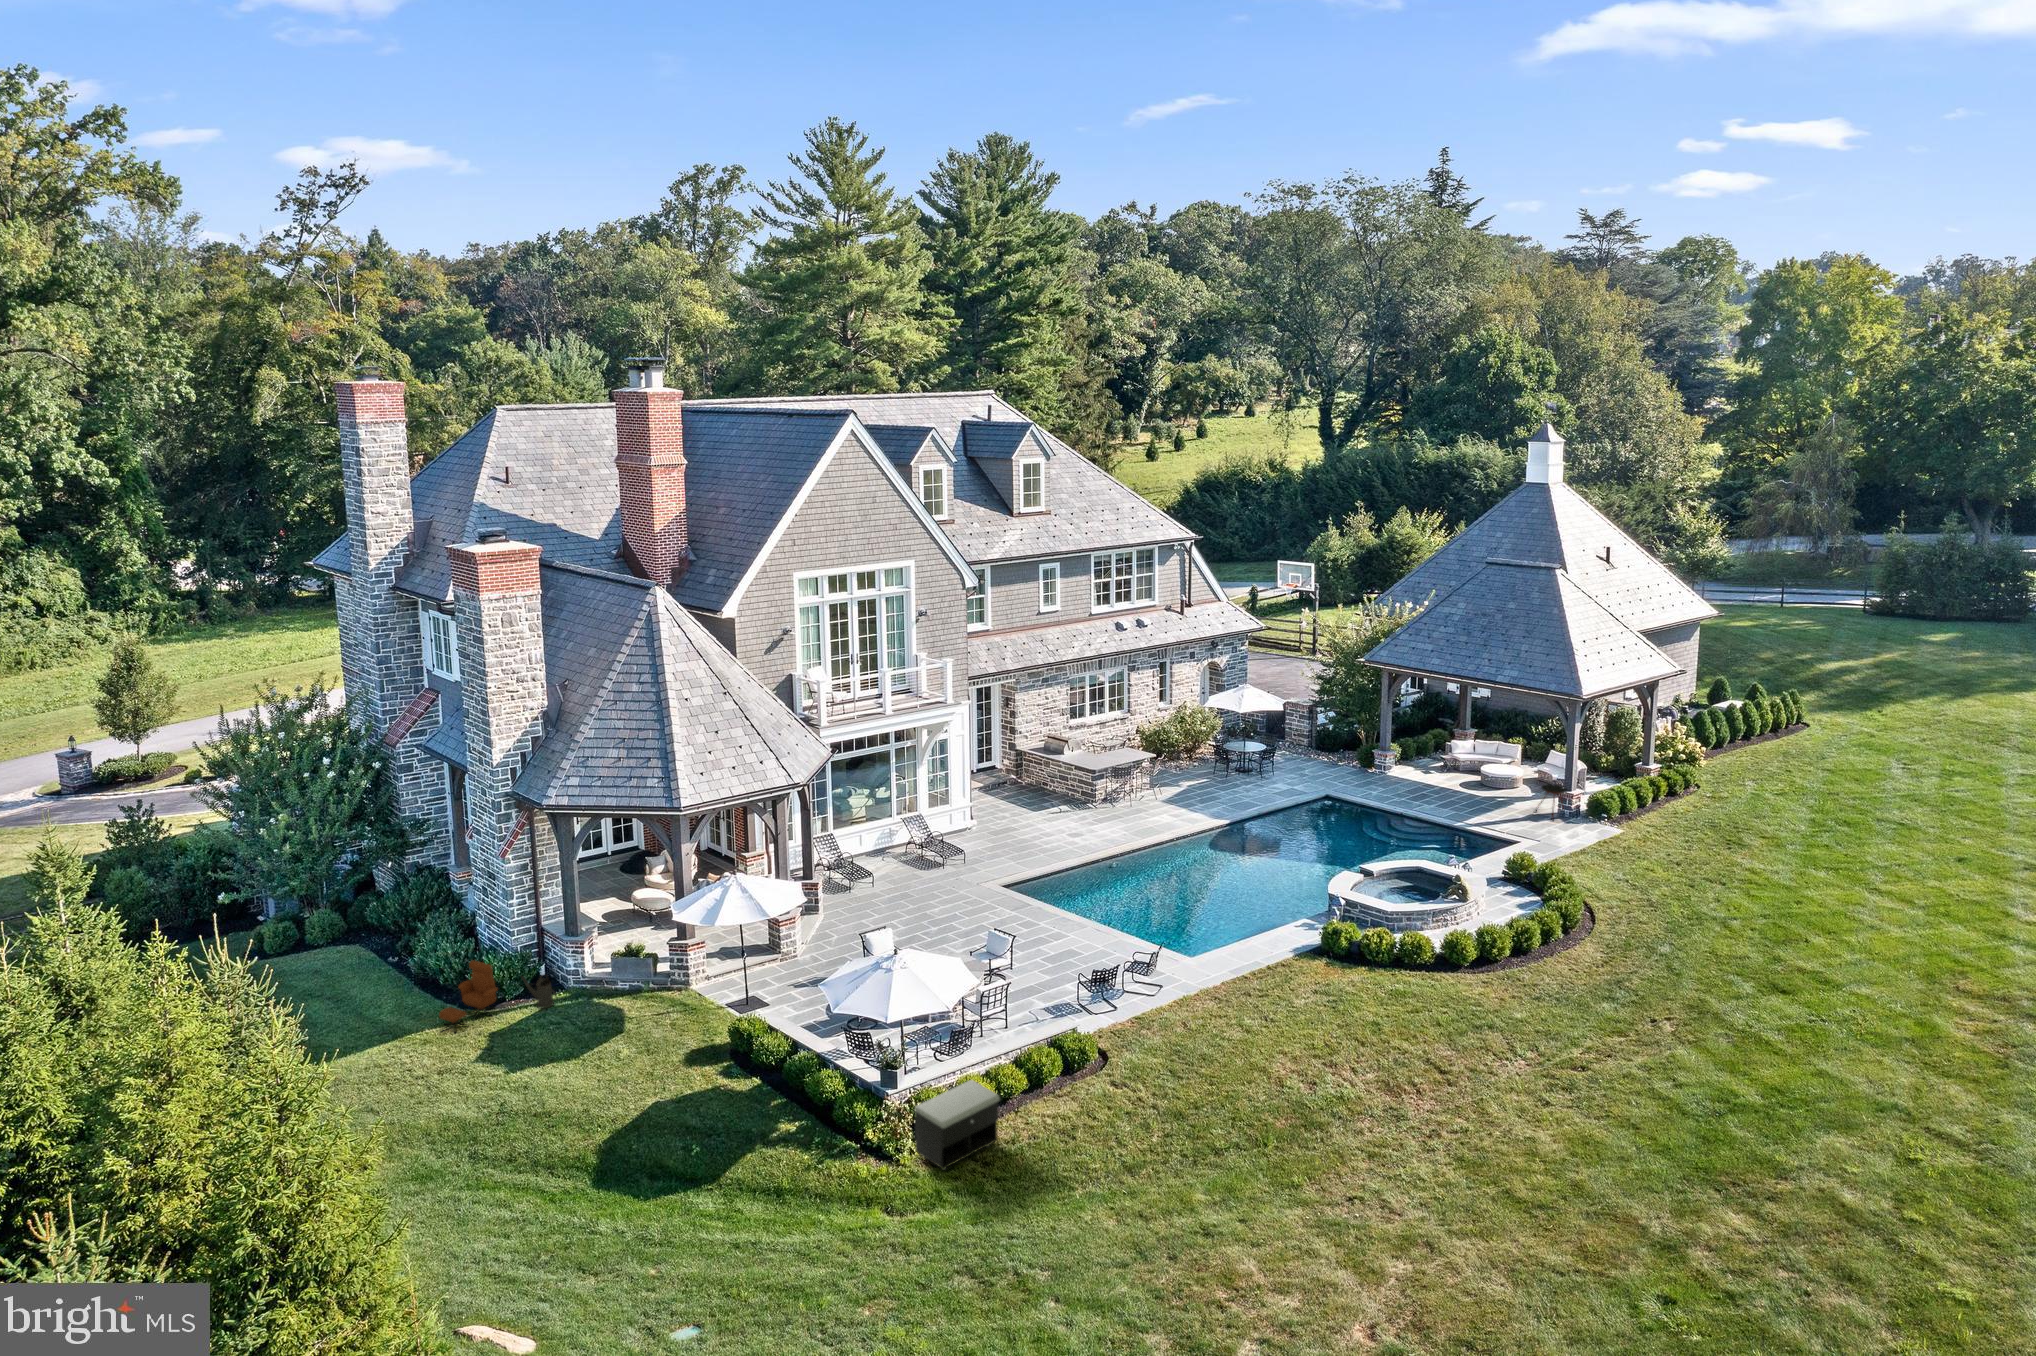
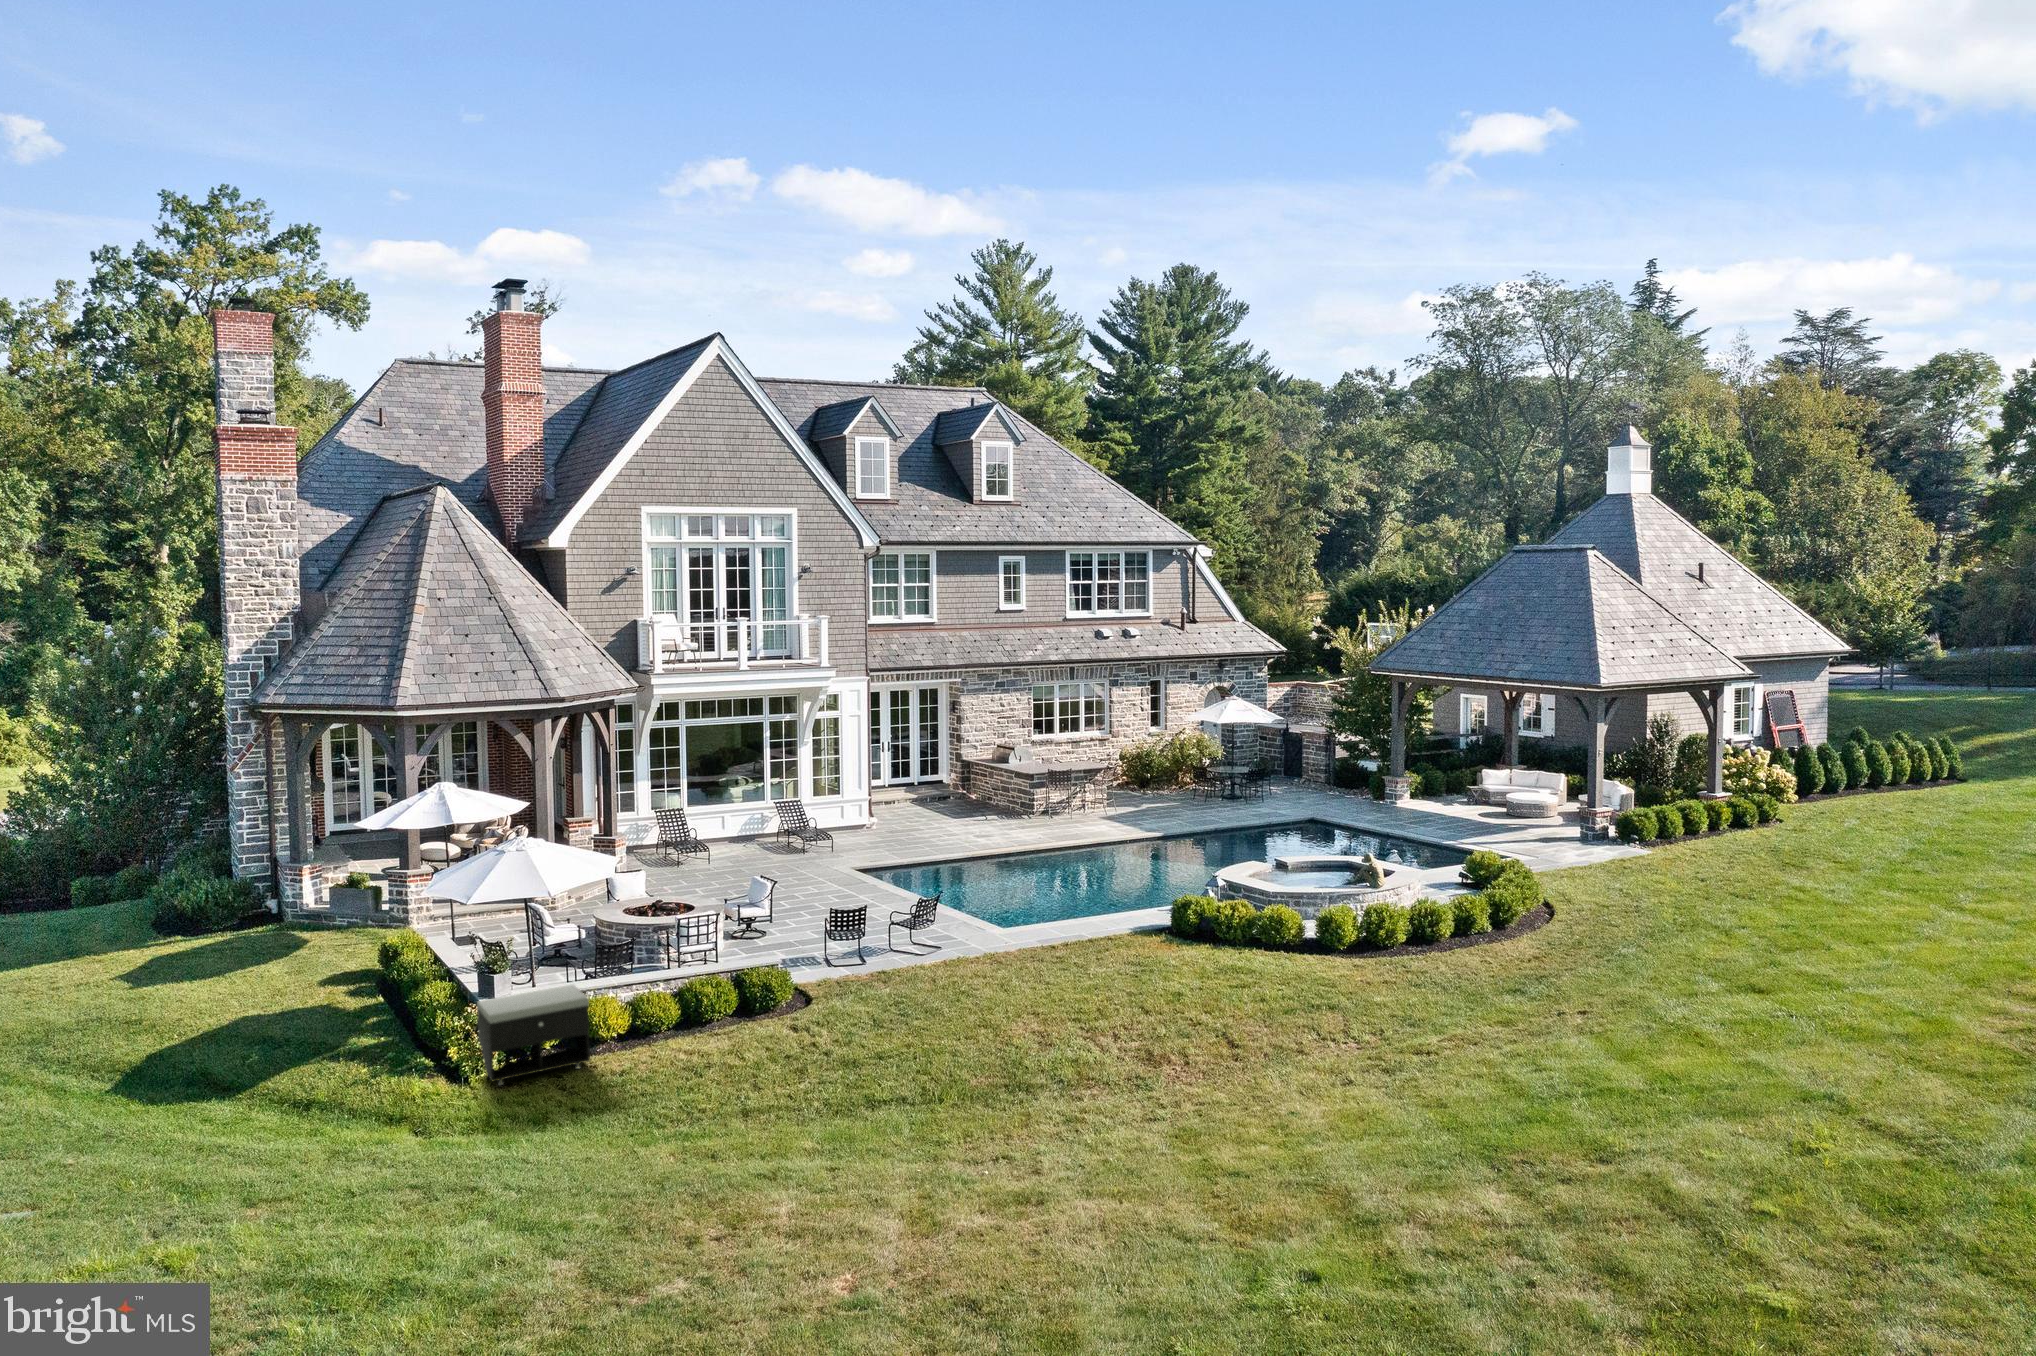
side table: present [1535,784,1566,820] -> none [1564,798,1605,841]
lounge chair: present [439,960,497,1032] -> none [98,873,180,947]
watering can: present [521,975,555,1009] -> none [213,894,245,934]

